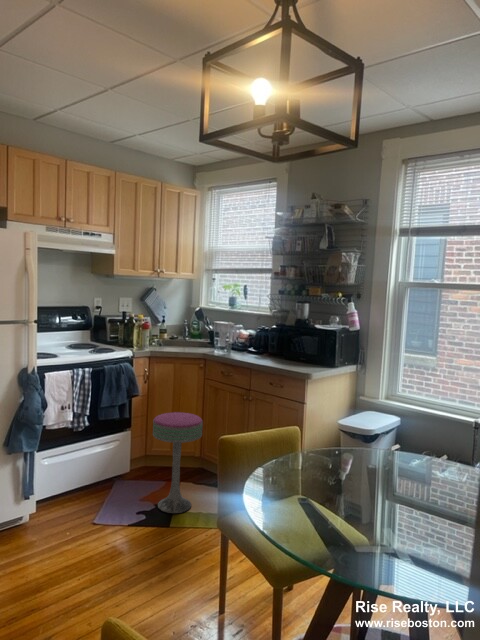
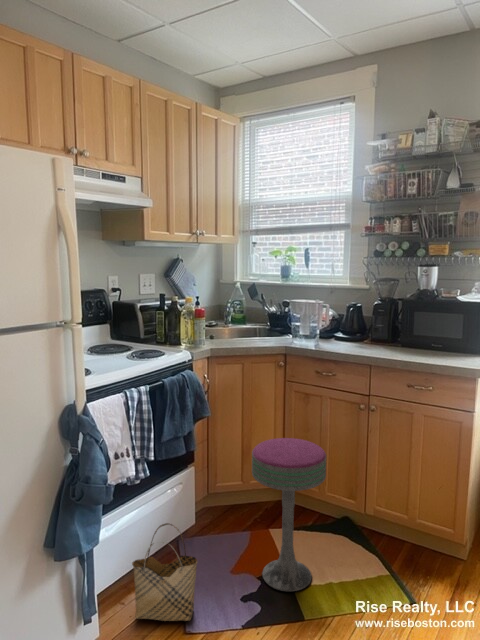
woven basket: none [65,456,107,518] -> present [132,523,198,621]

